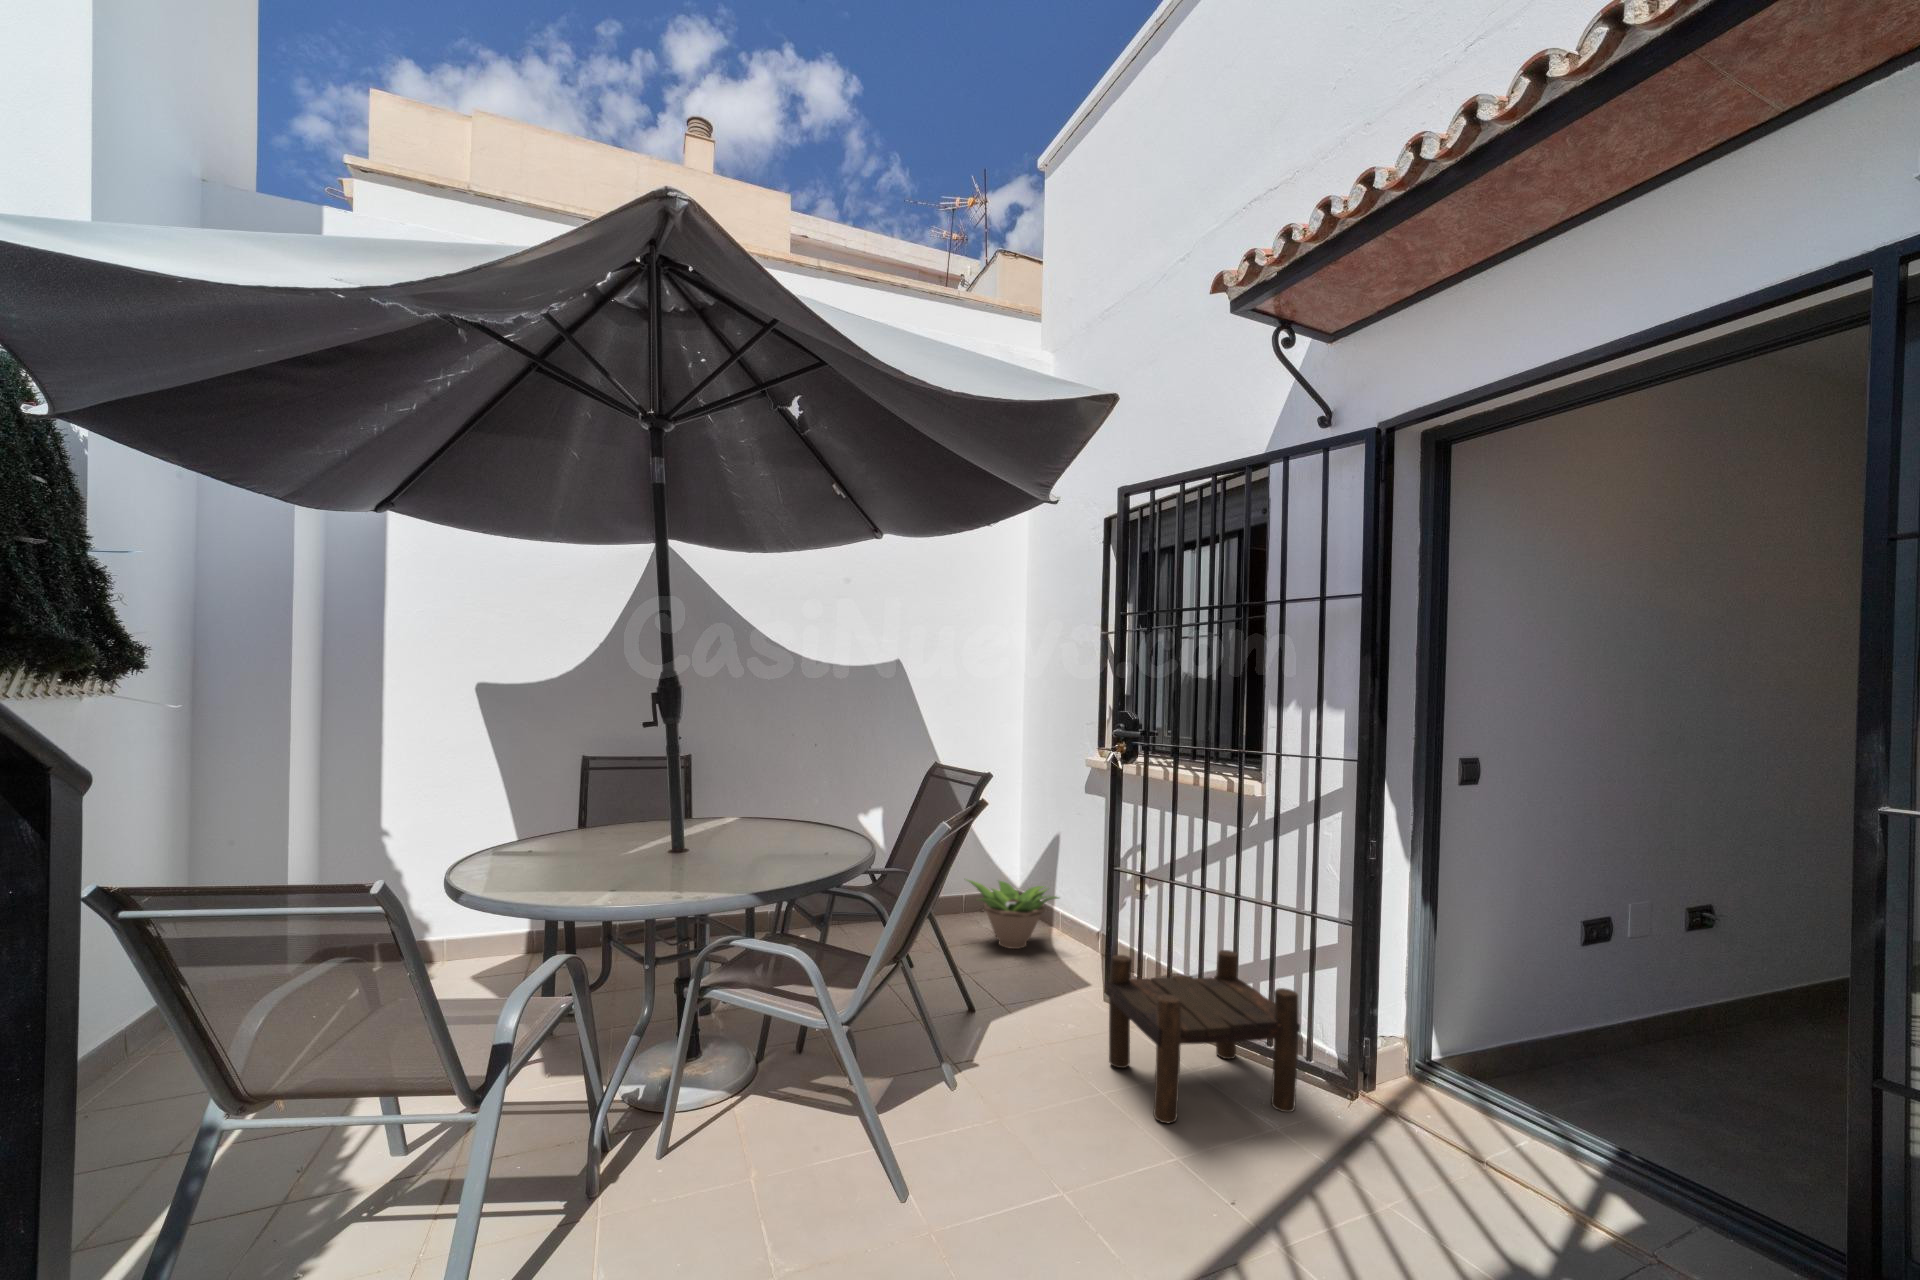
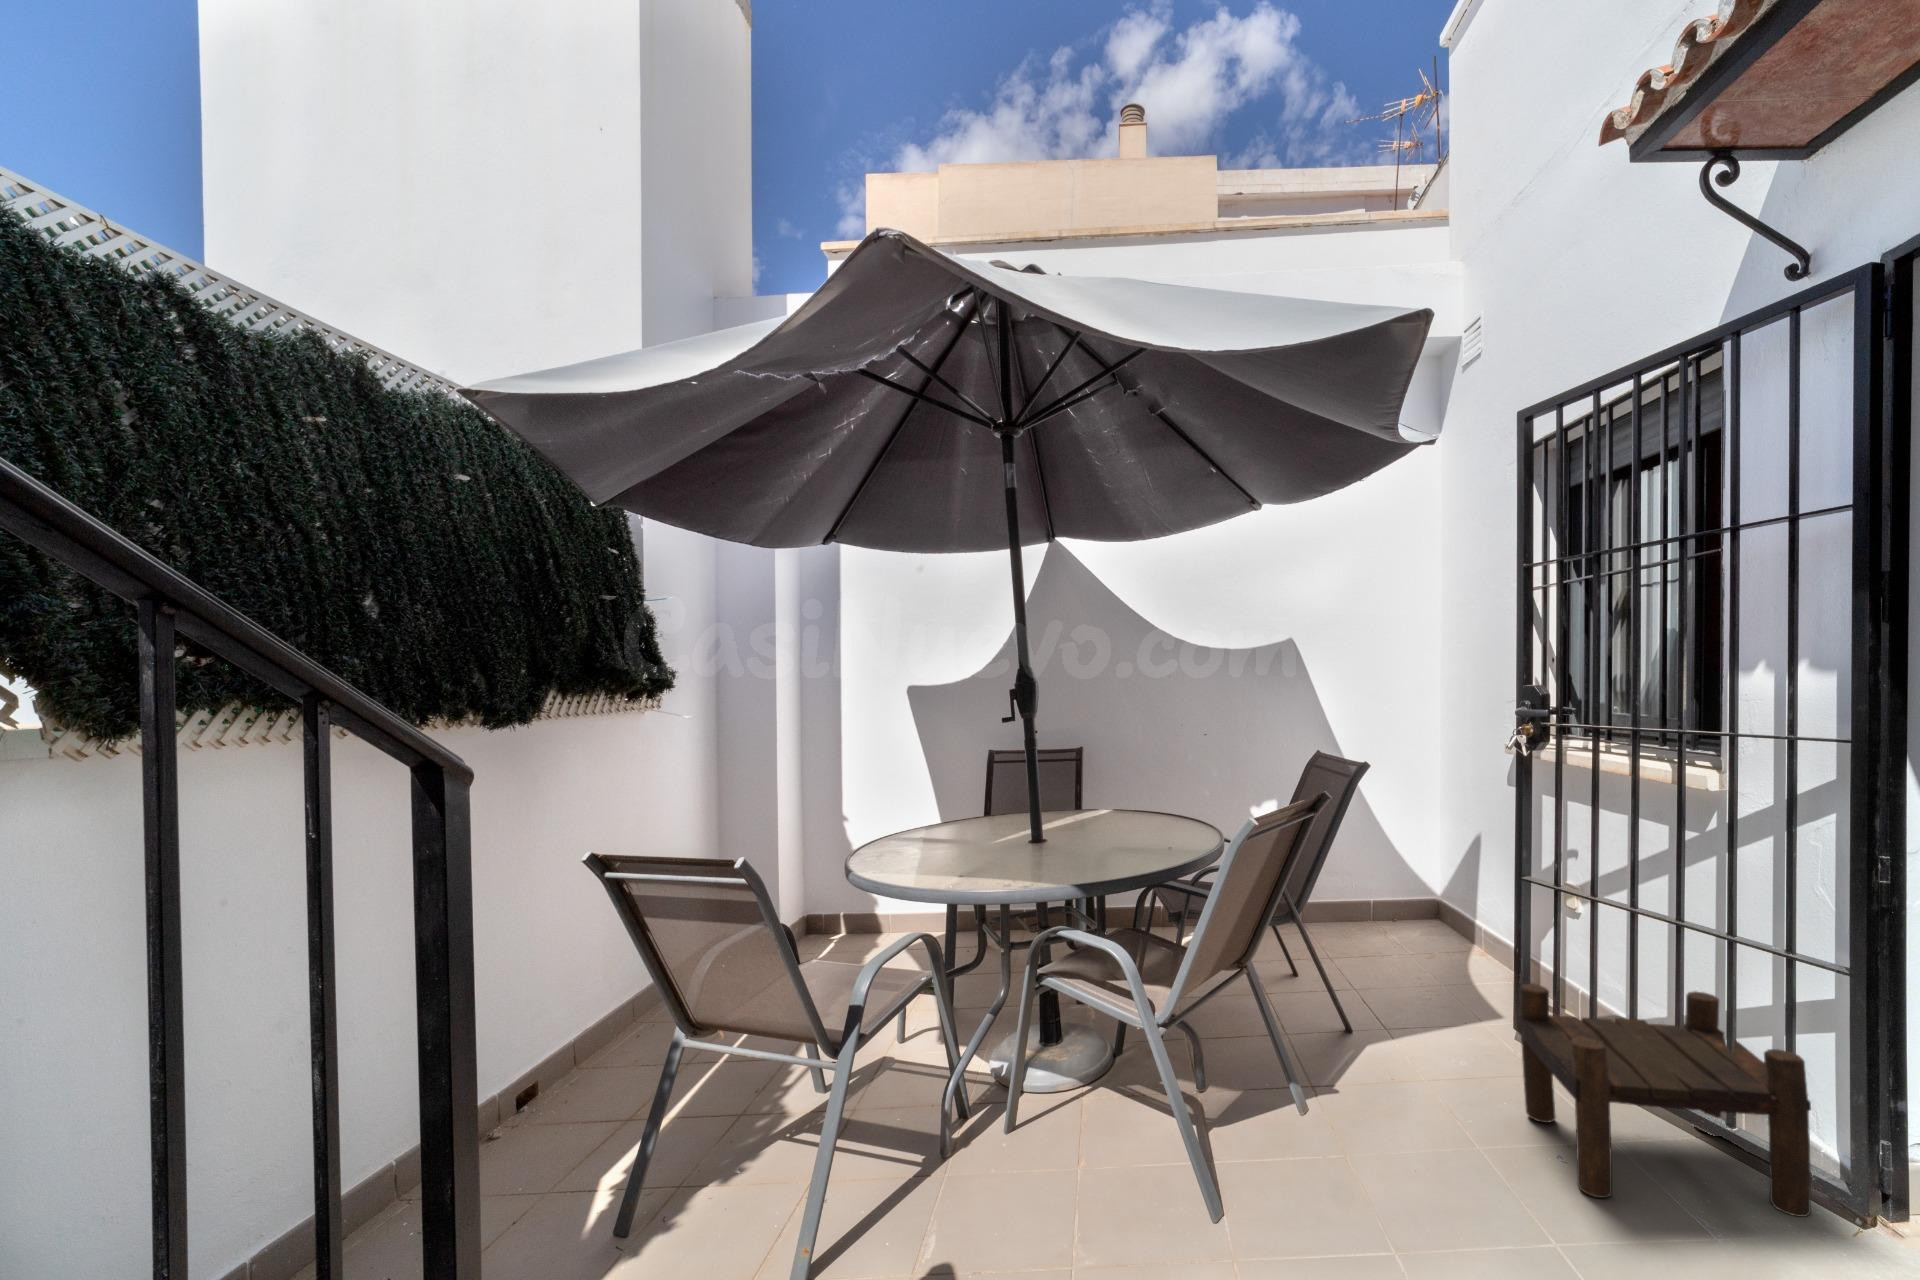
decorative plant: present [967,880,1059,949] -> none [1356,883,1480,968]

